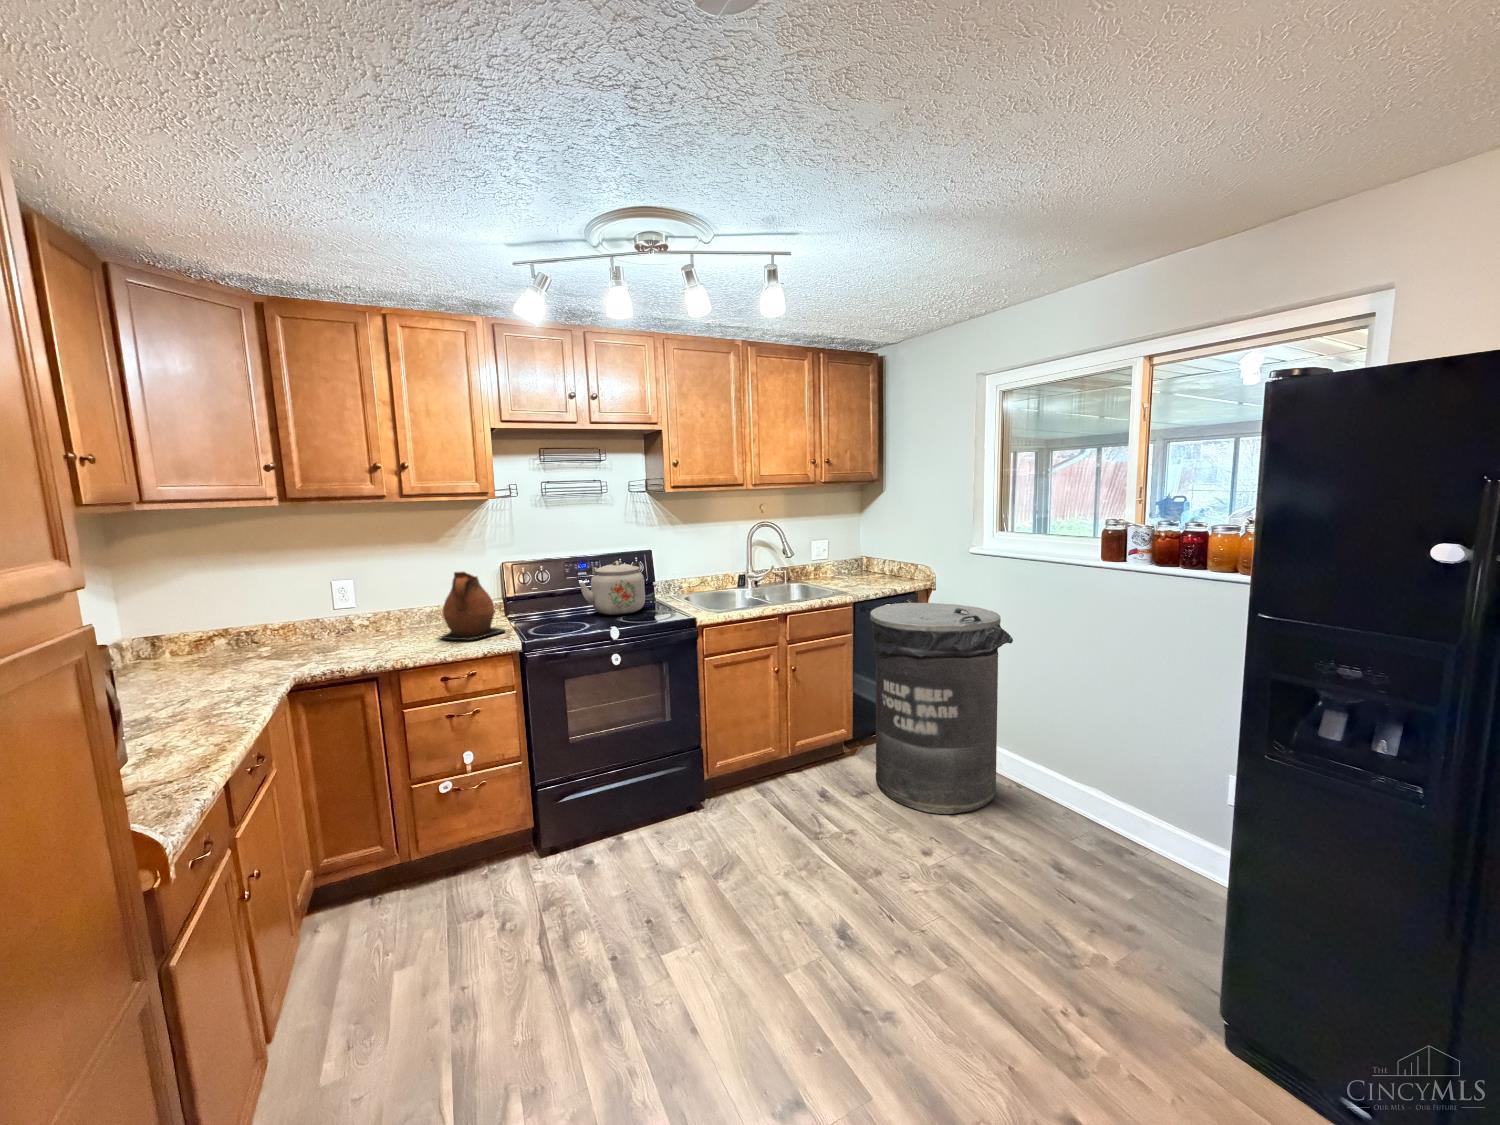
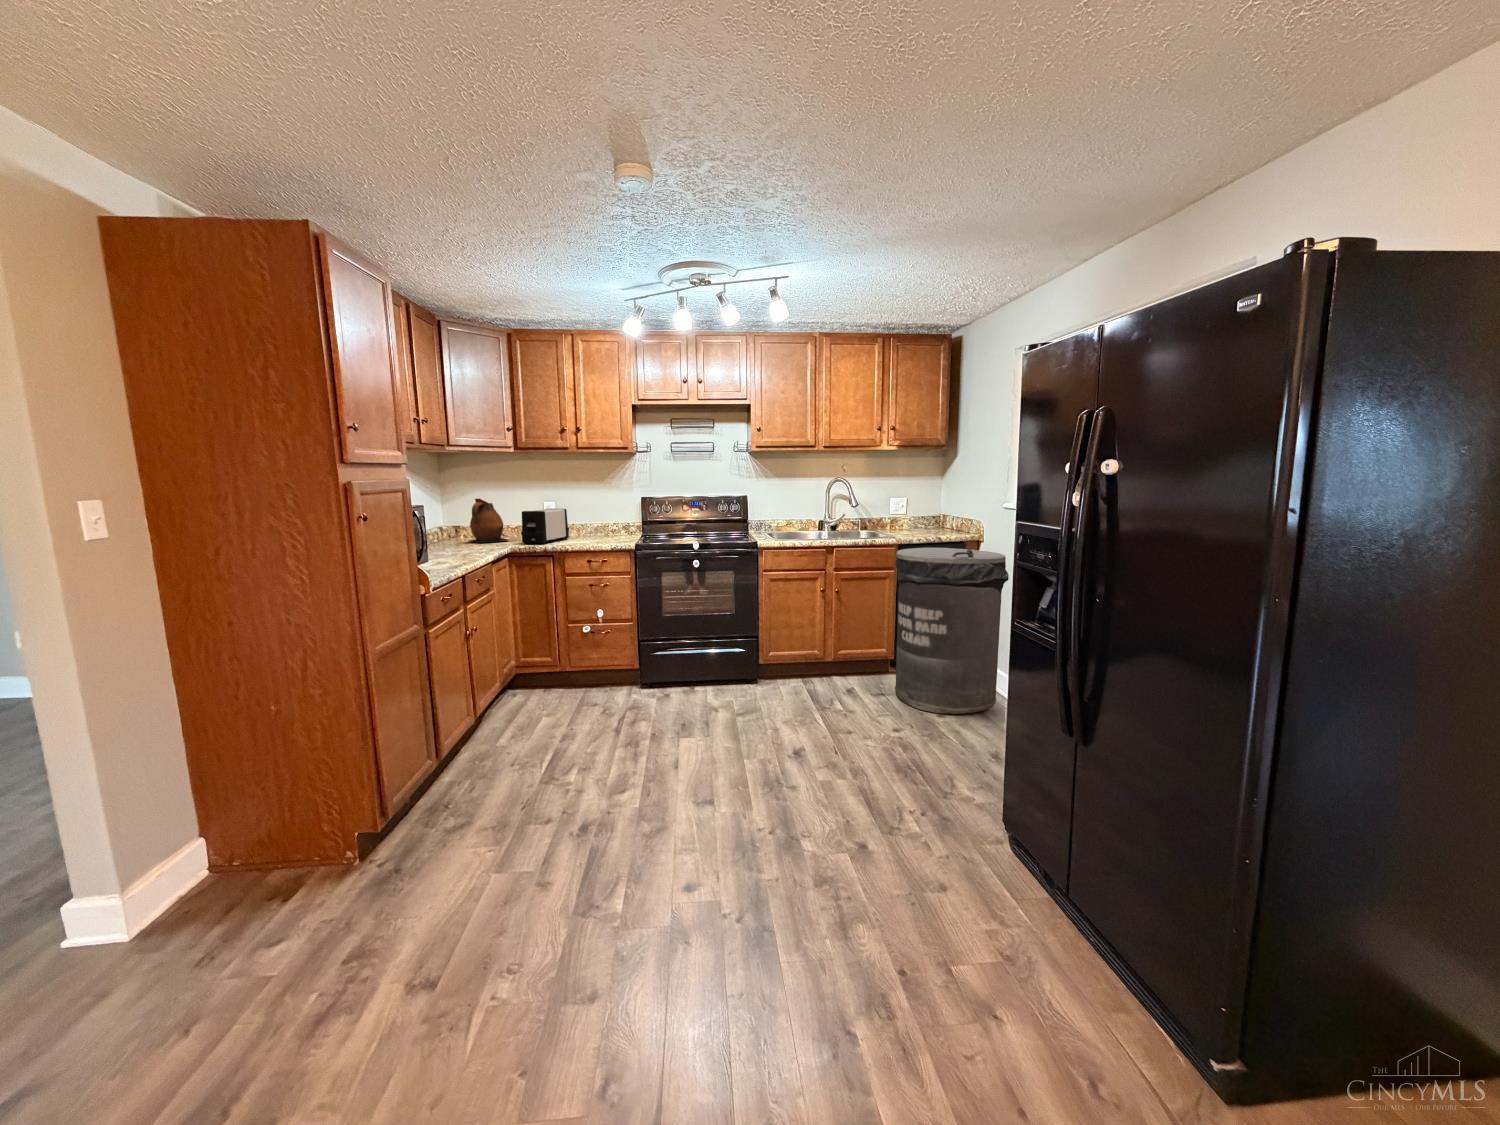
kettle: present [580,561,645,615] -> none [686,500,733,538]
ceramic pitcher: present [442,572,505,640] -> present [470,499,508,542]
toaster: none [308,592,390,662] -> present [521,509,569,544]

